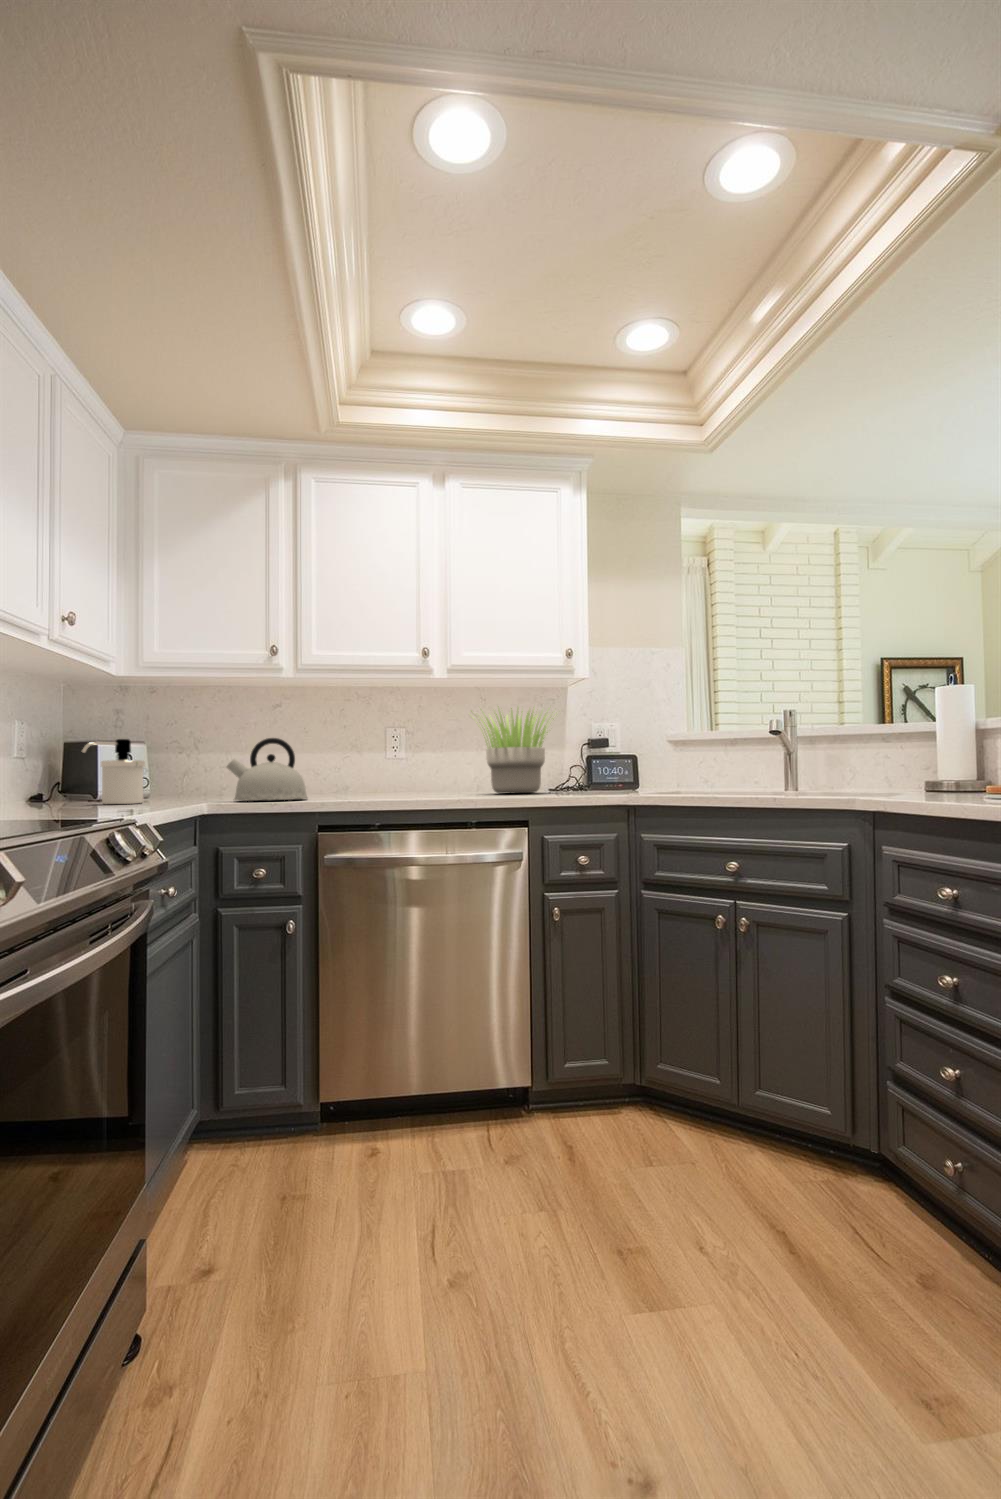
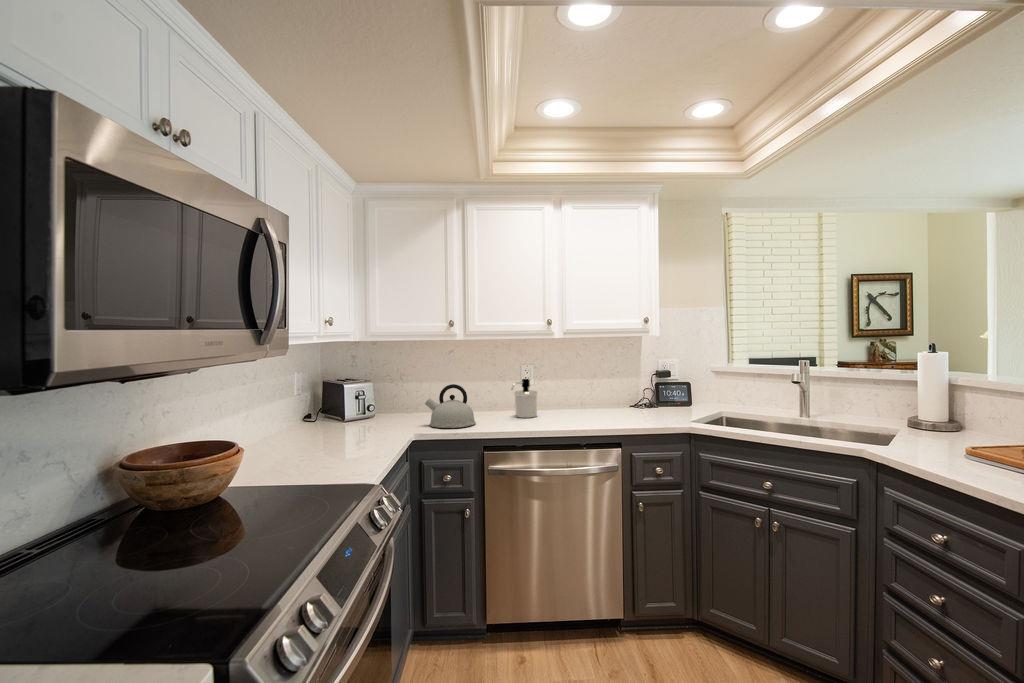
potted plant: present [479,708,553,794] -> none [574,358,642,418]
soap dispenser: present [81,739,145,804] -> present [511,379,537,418]

